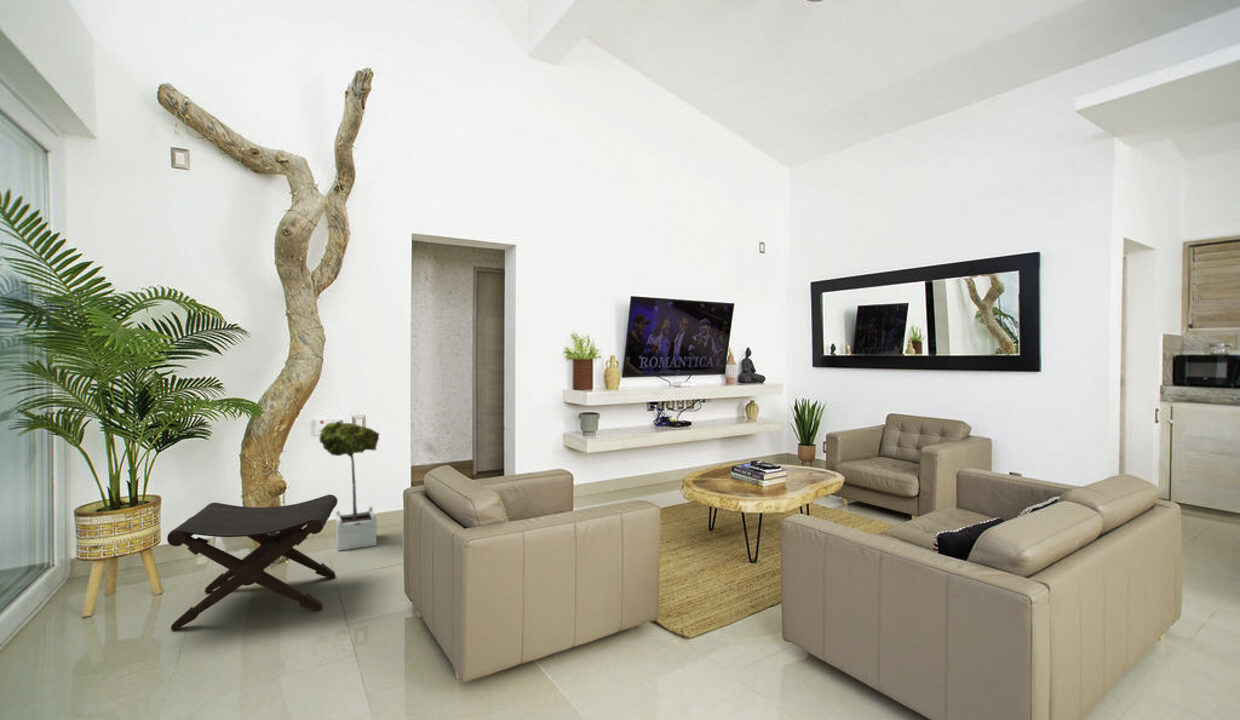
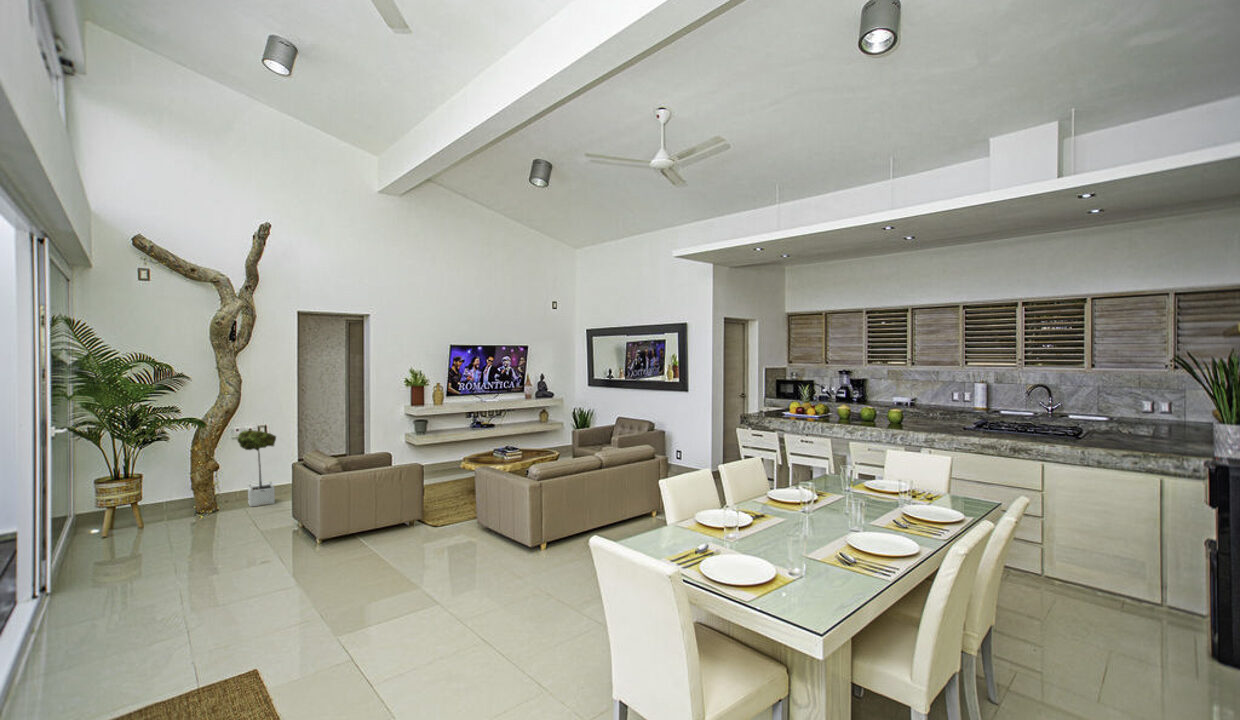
footstool: present [167,495,337,630] -> none [158,471,251,540]

